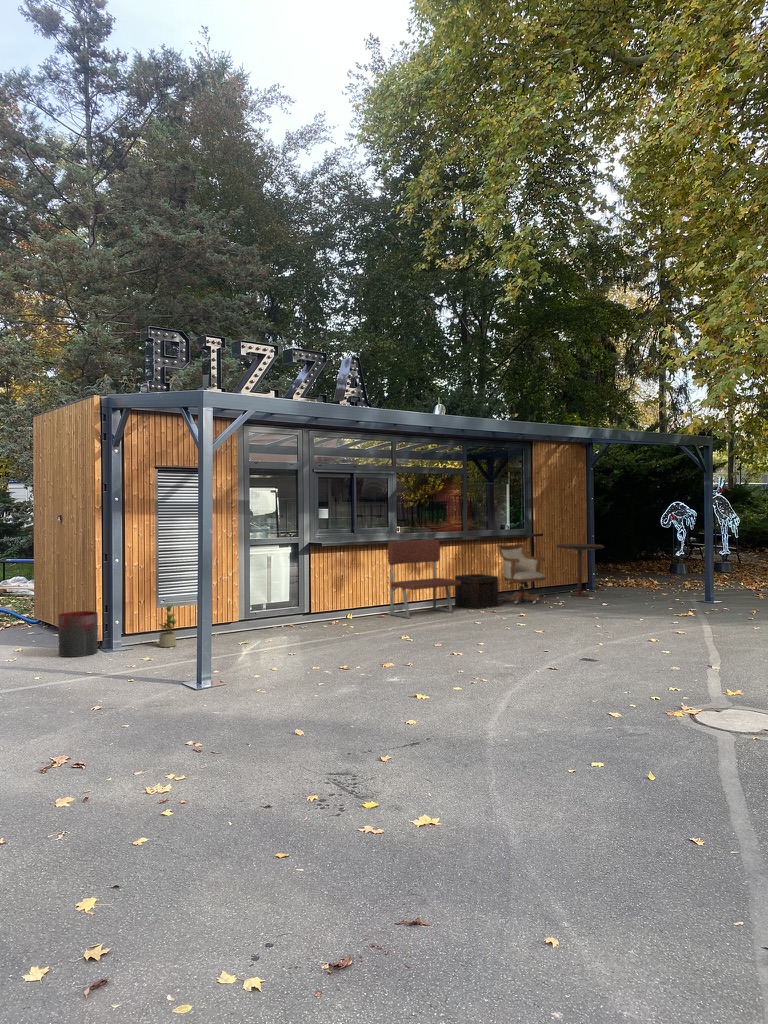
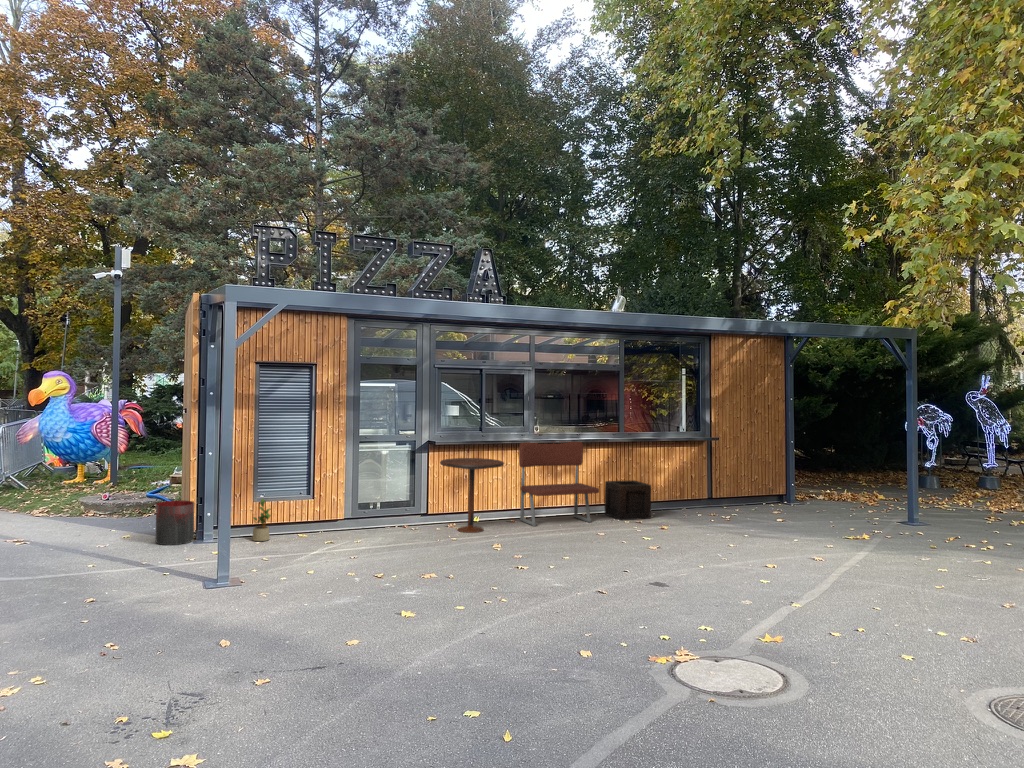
chair: present [497,544,546,604] -> none [659,448,713,518]
pedestal table: present [556,544,604,597] -> present [440,458,504,533]

